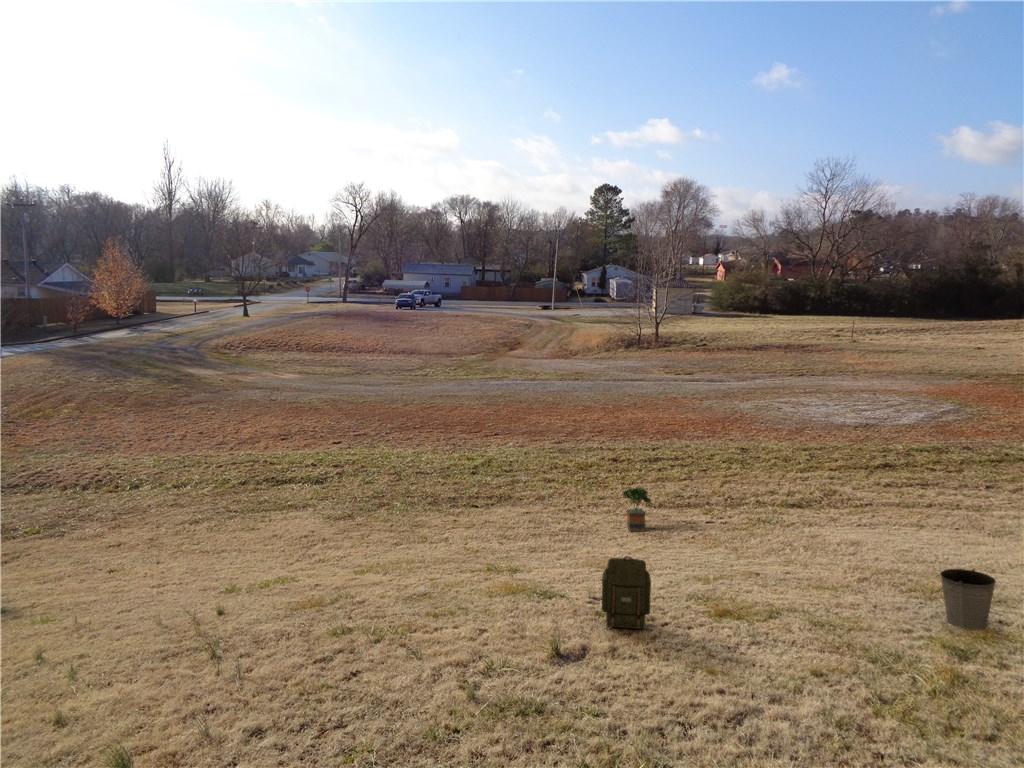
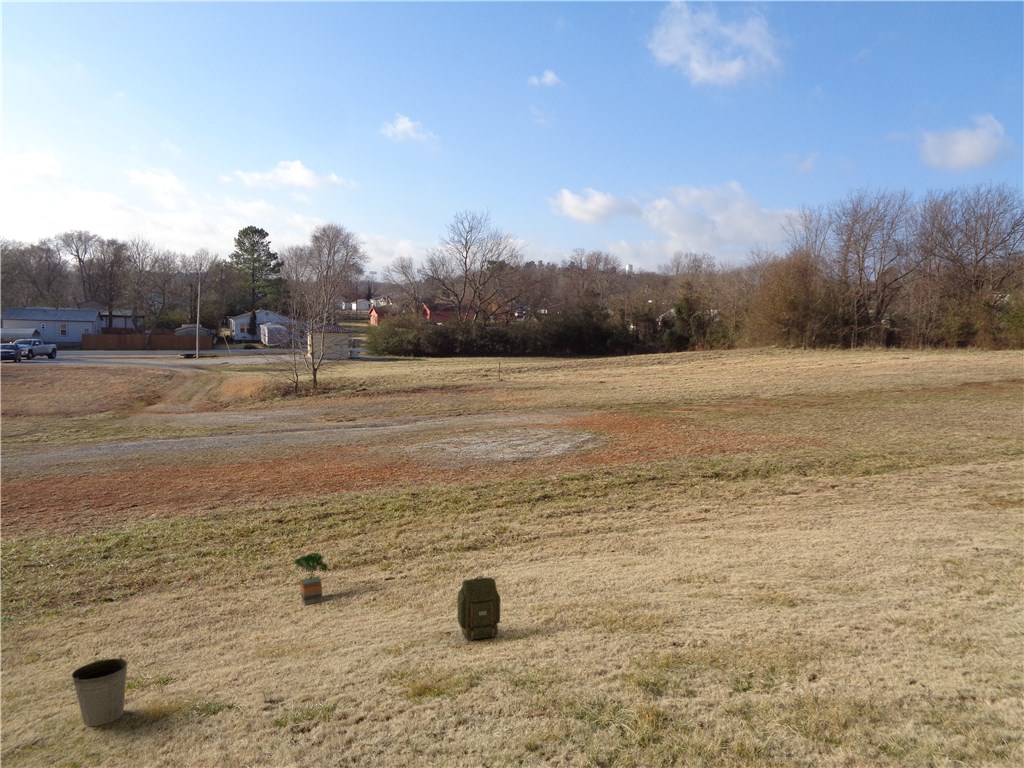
backpack: present [602,557,651,629] -> present [457,577,500,640]
bucket: present [938,569,996,630] -> present [70,656,128,726]

